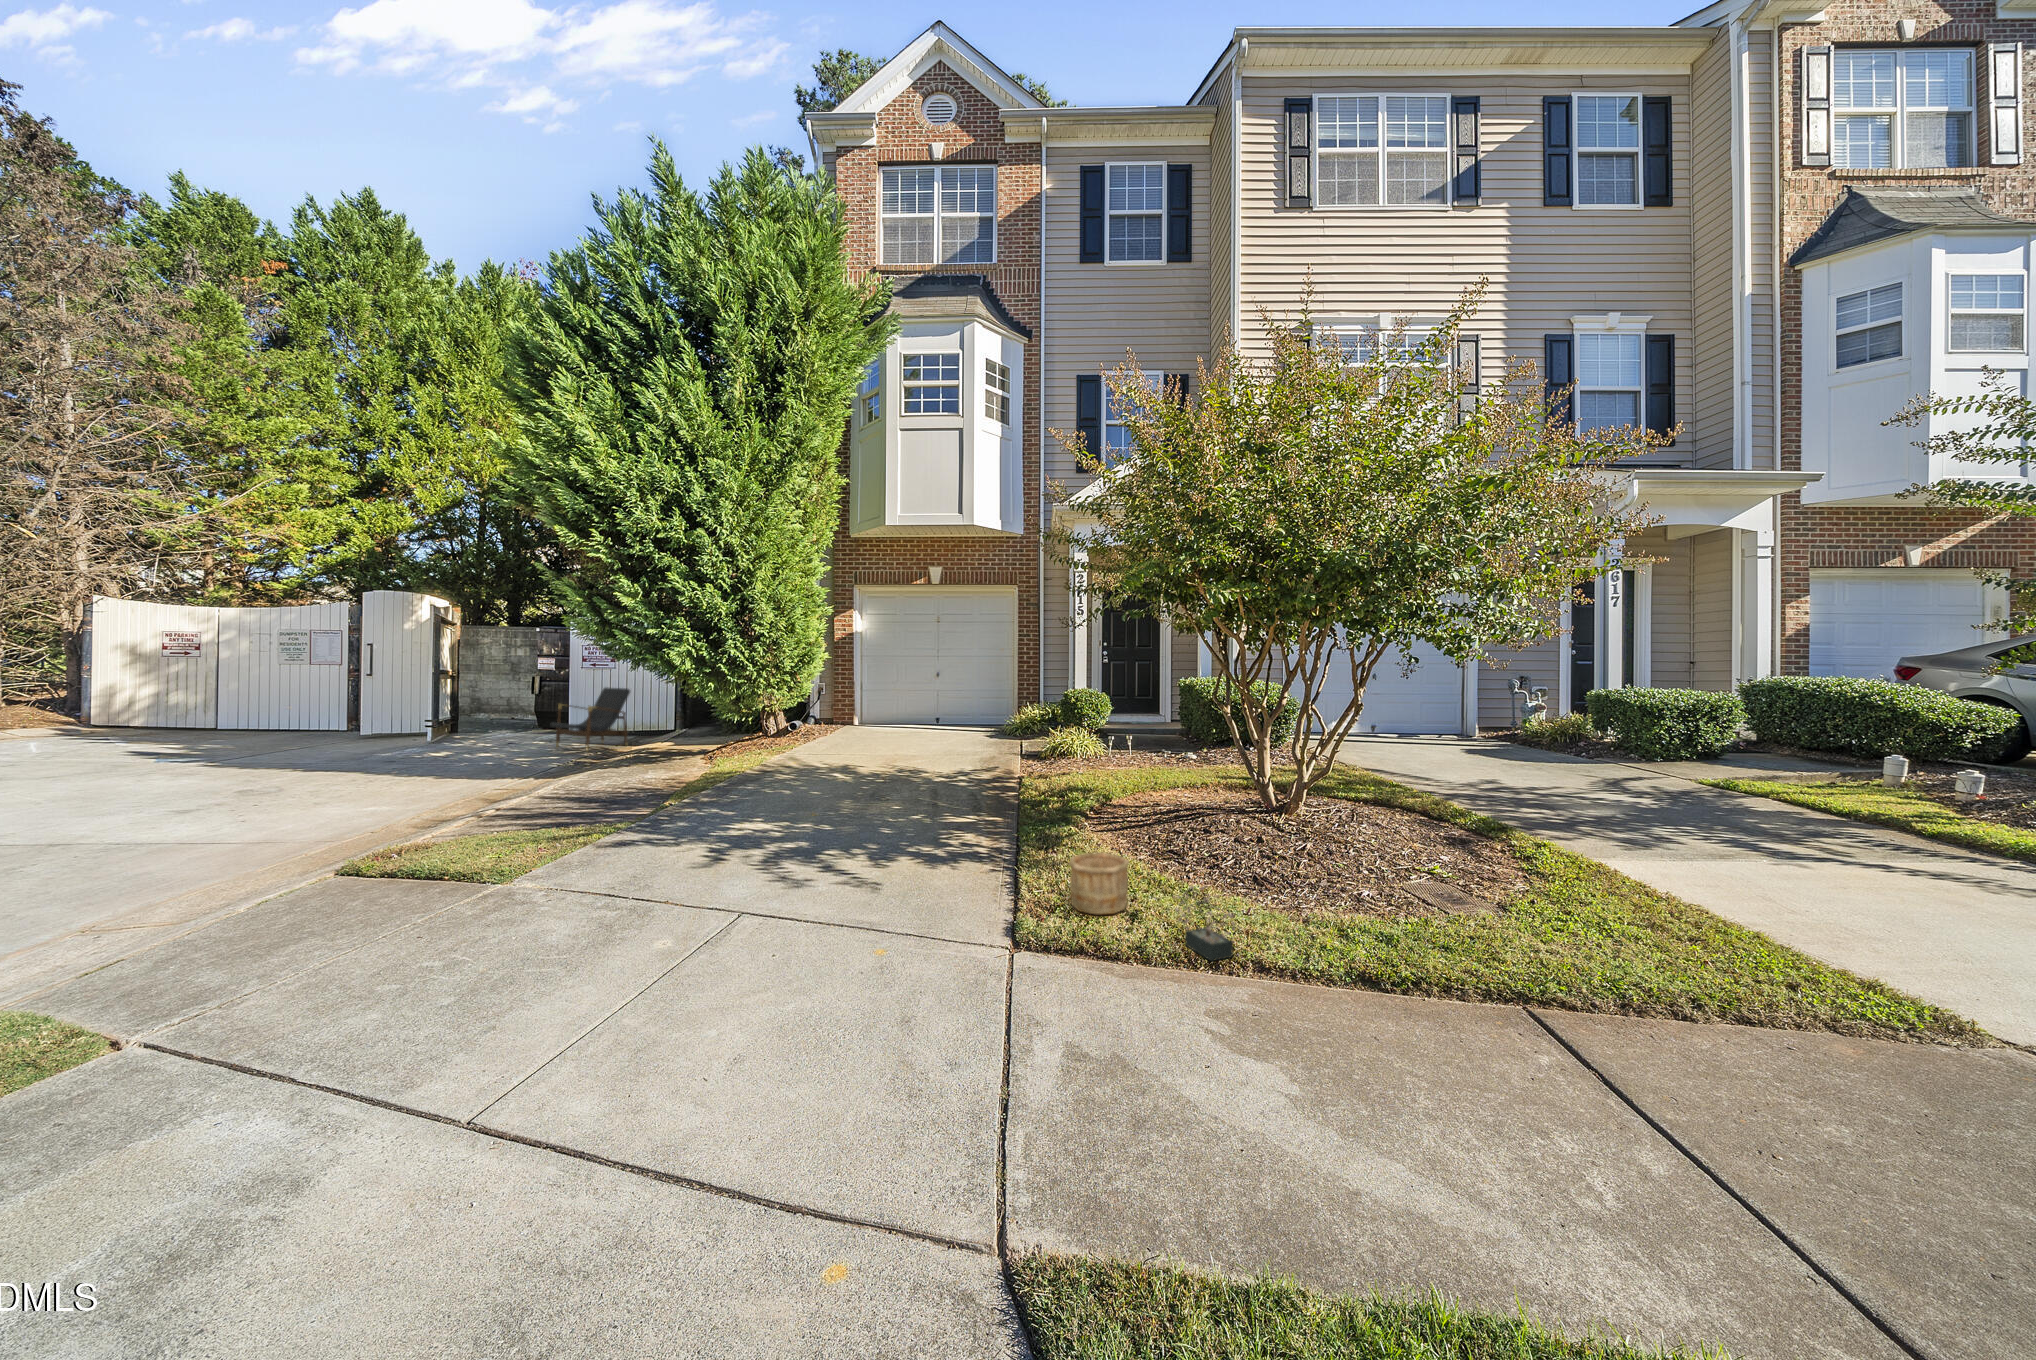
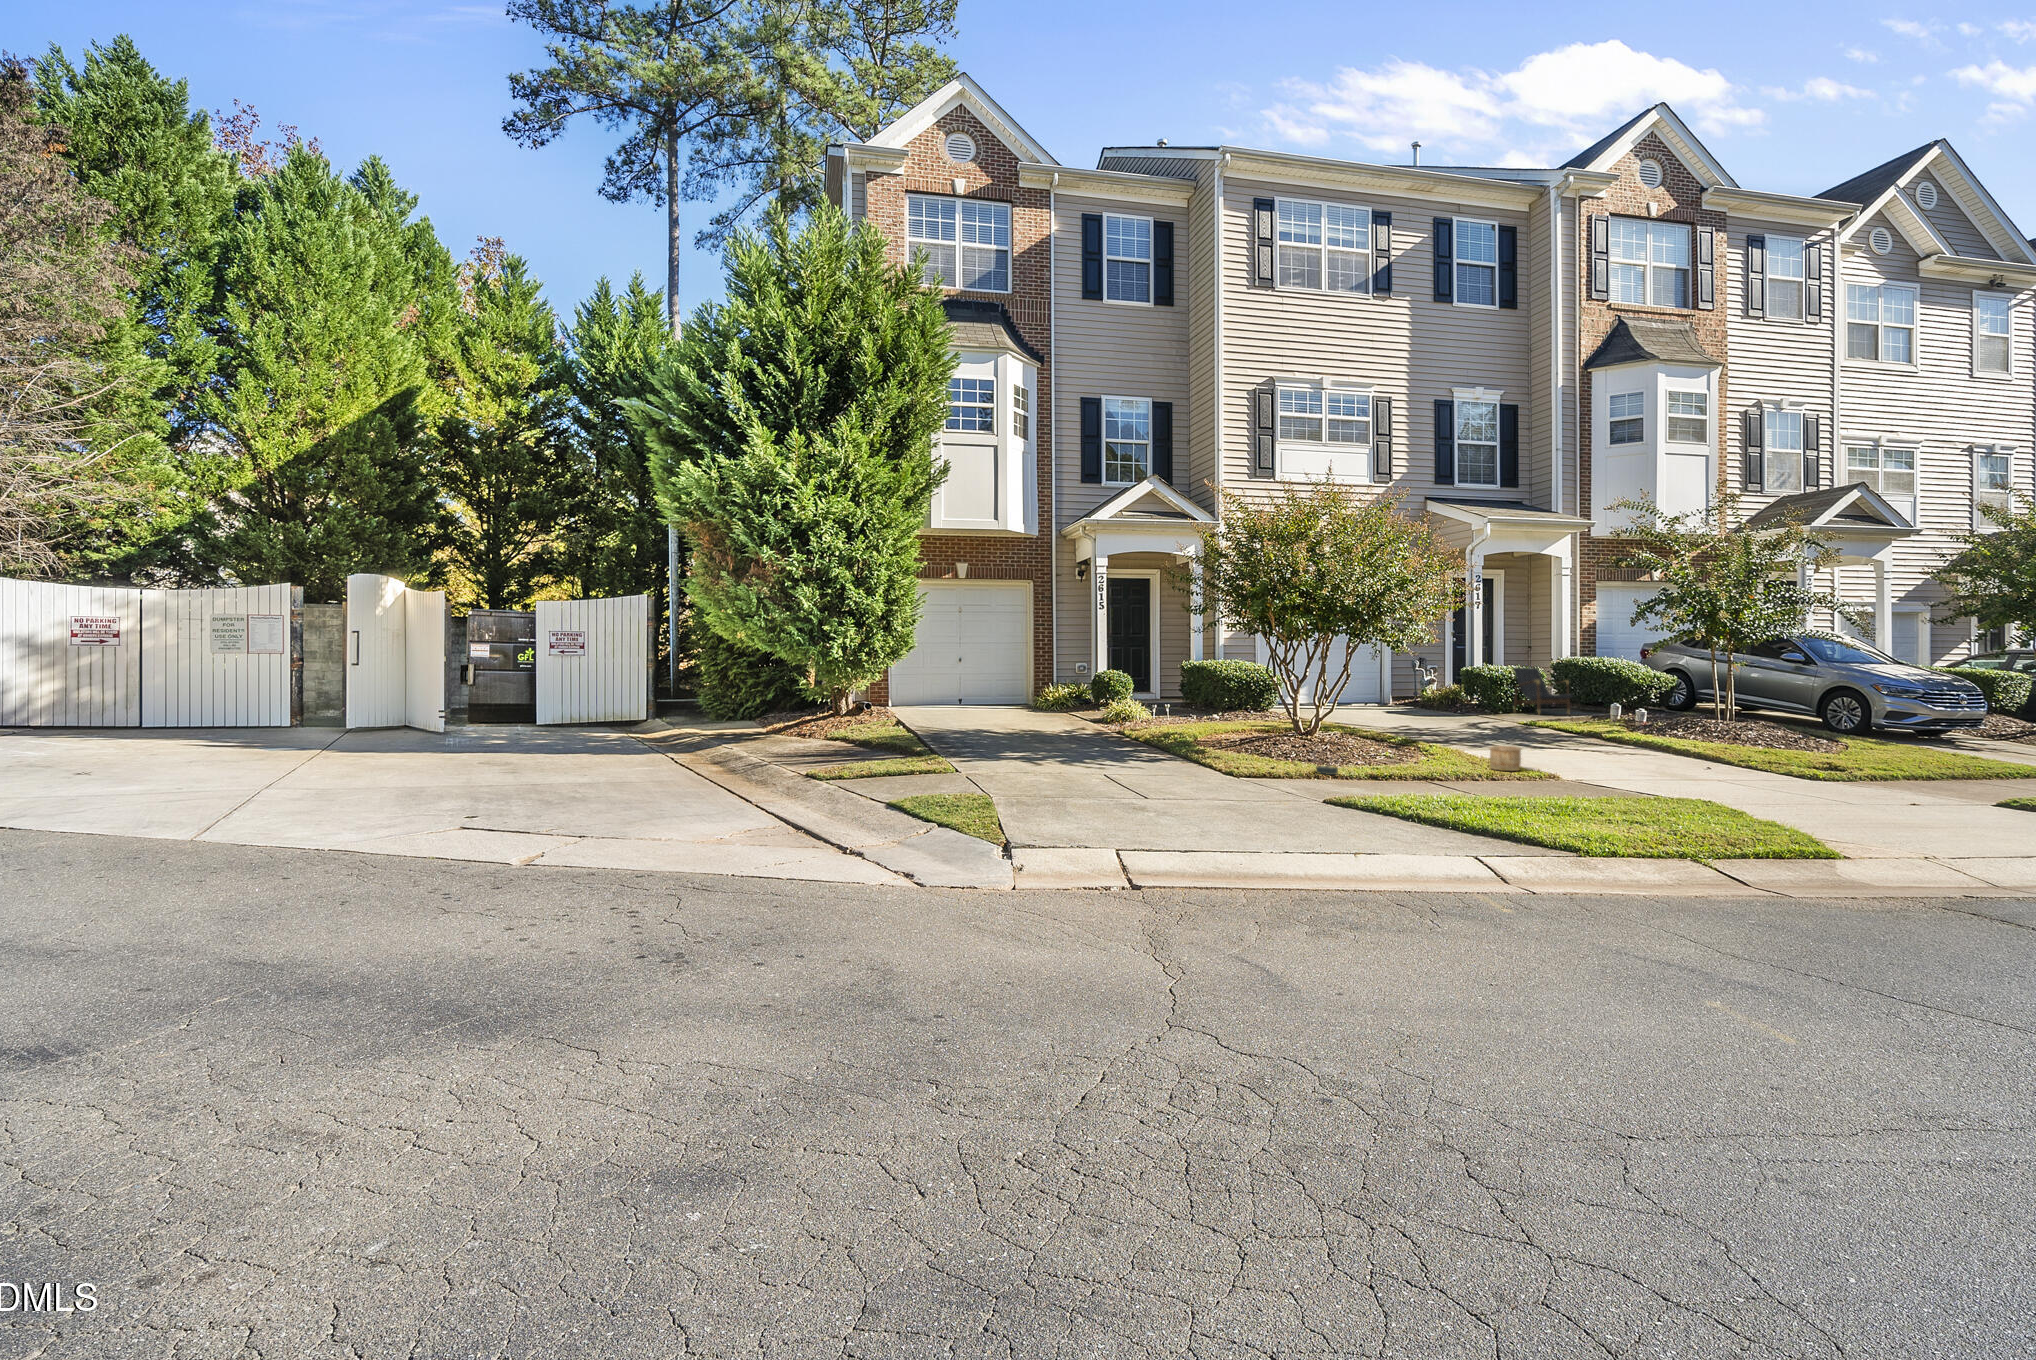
lounge chair: present [550,687,630,751] -> present [1513,667,1572,714]
wooden bucket: present [1069,852,1129,915] -> present [1490,745,1521,771]

